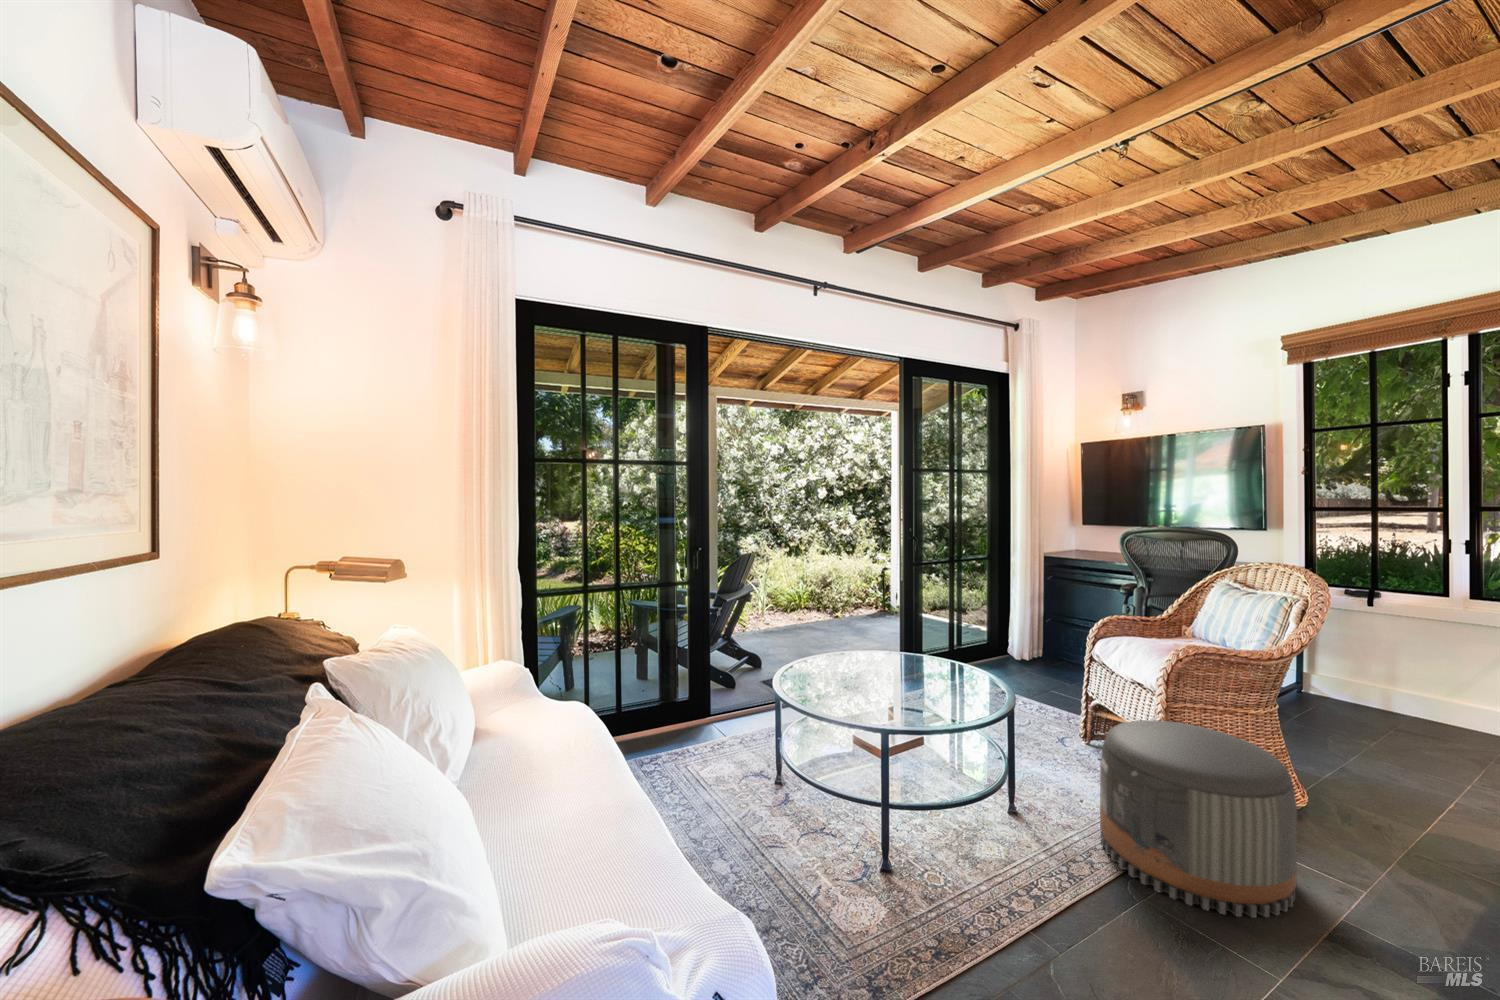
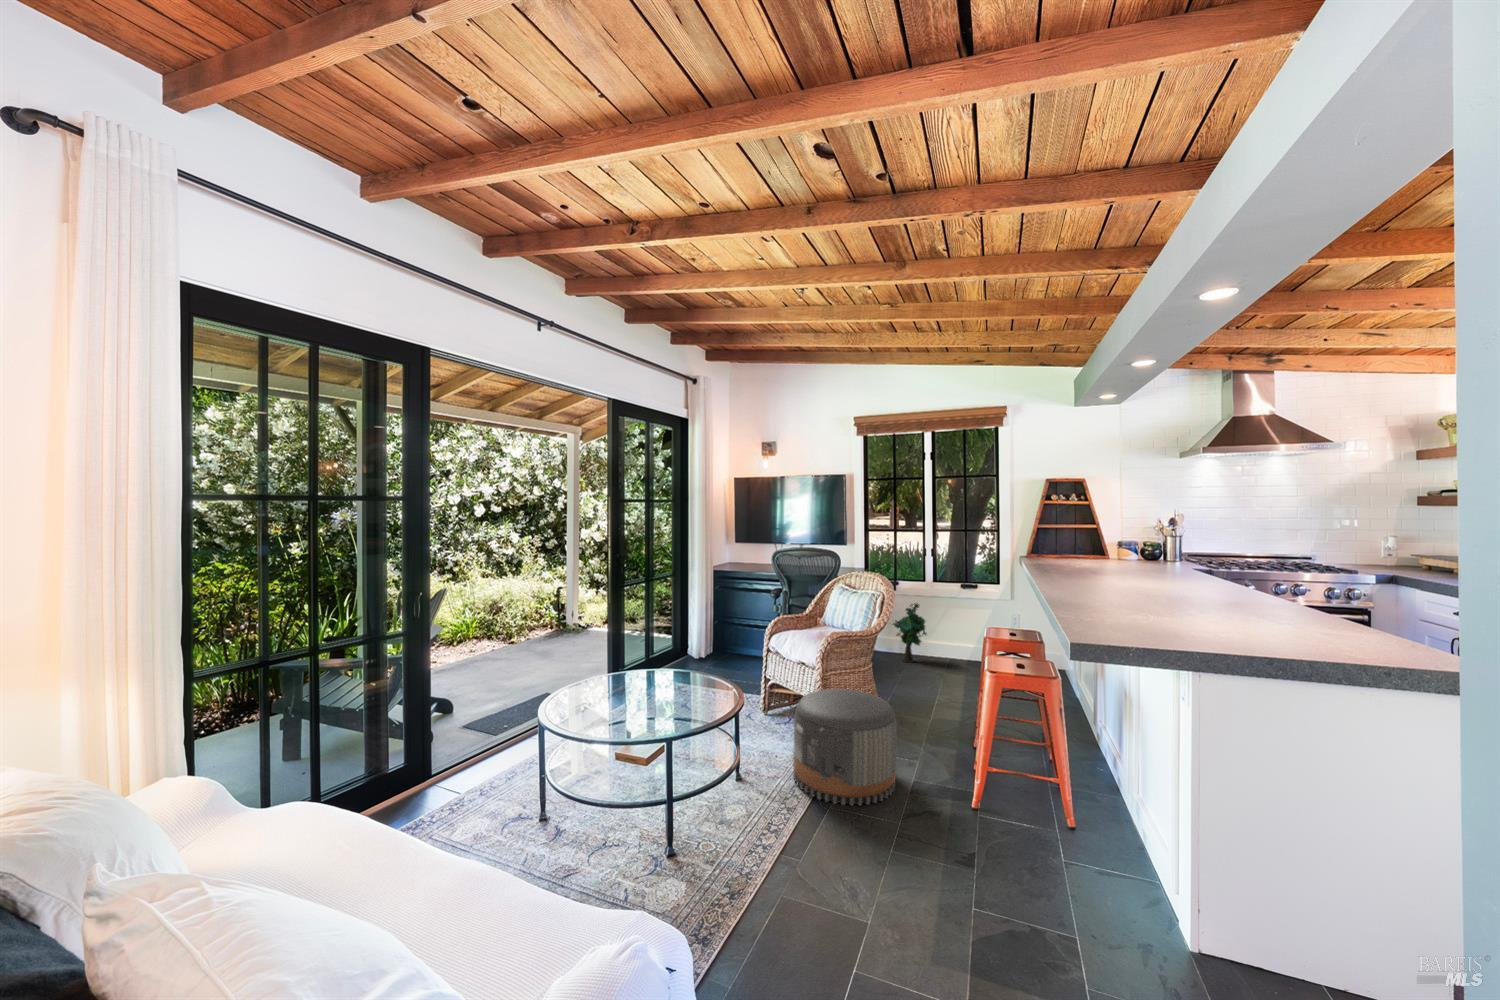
decorative plant: none [1365,627,1453,725] -> present [893,604,926,663]

